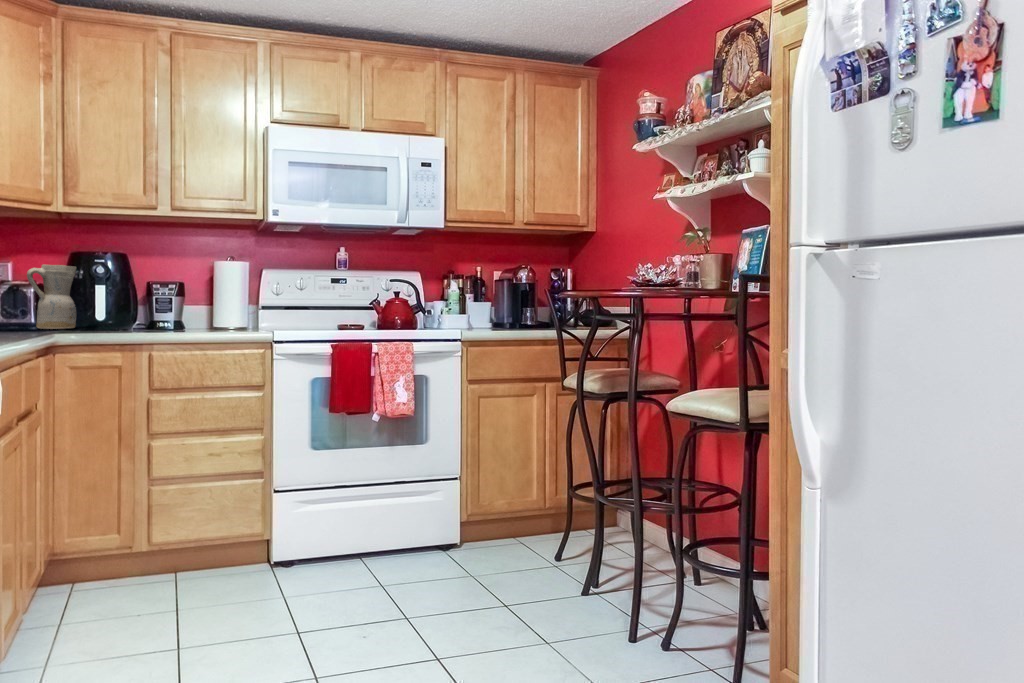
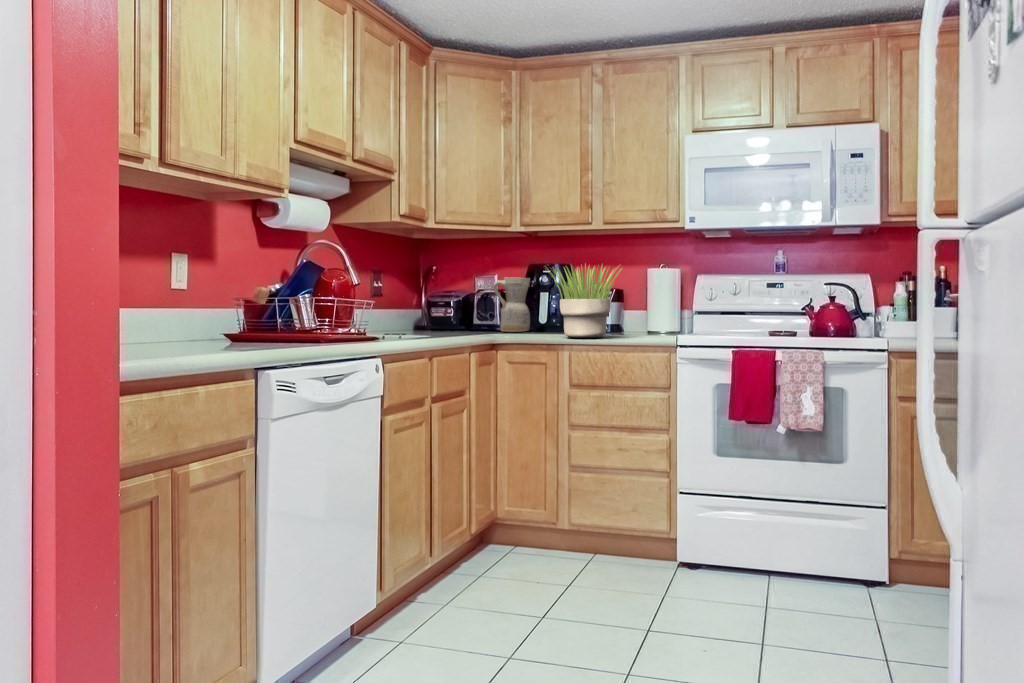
potted plant: none [110,250,212,334] -> present [549,264,621,338]

